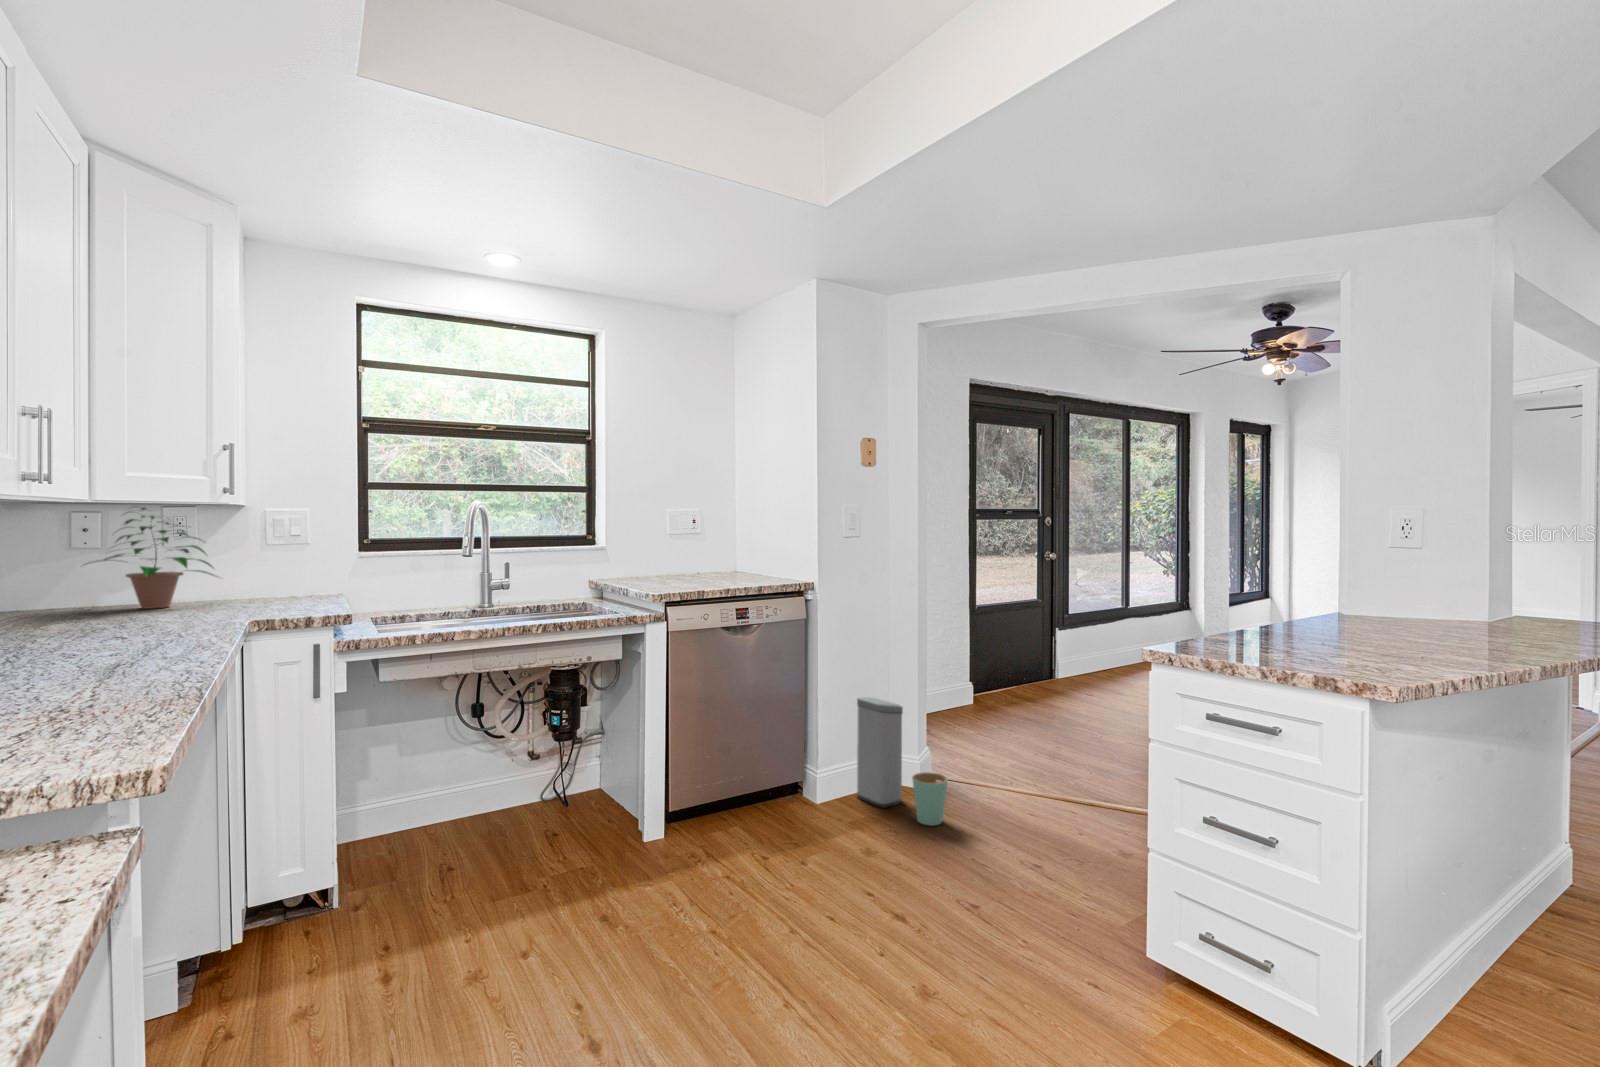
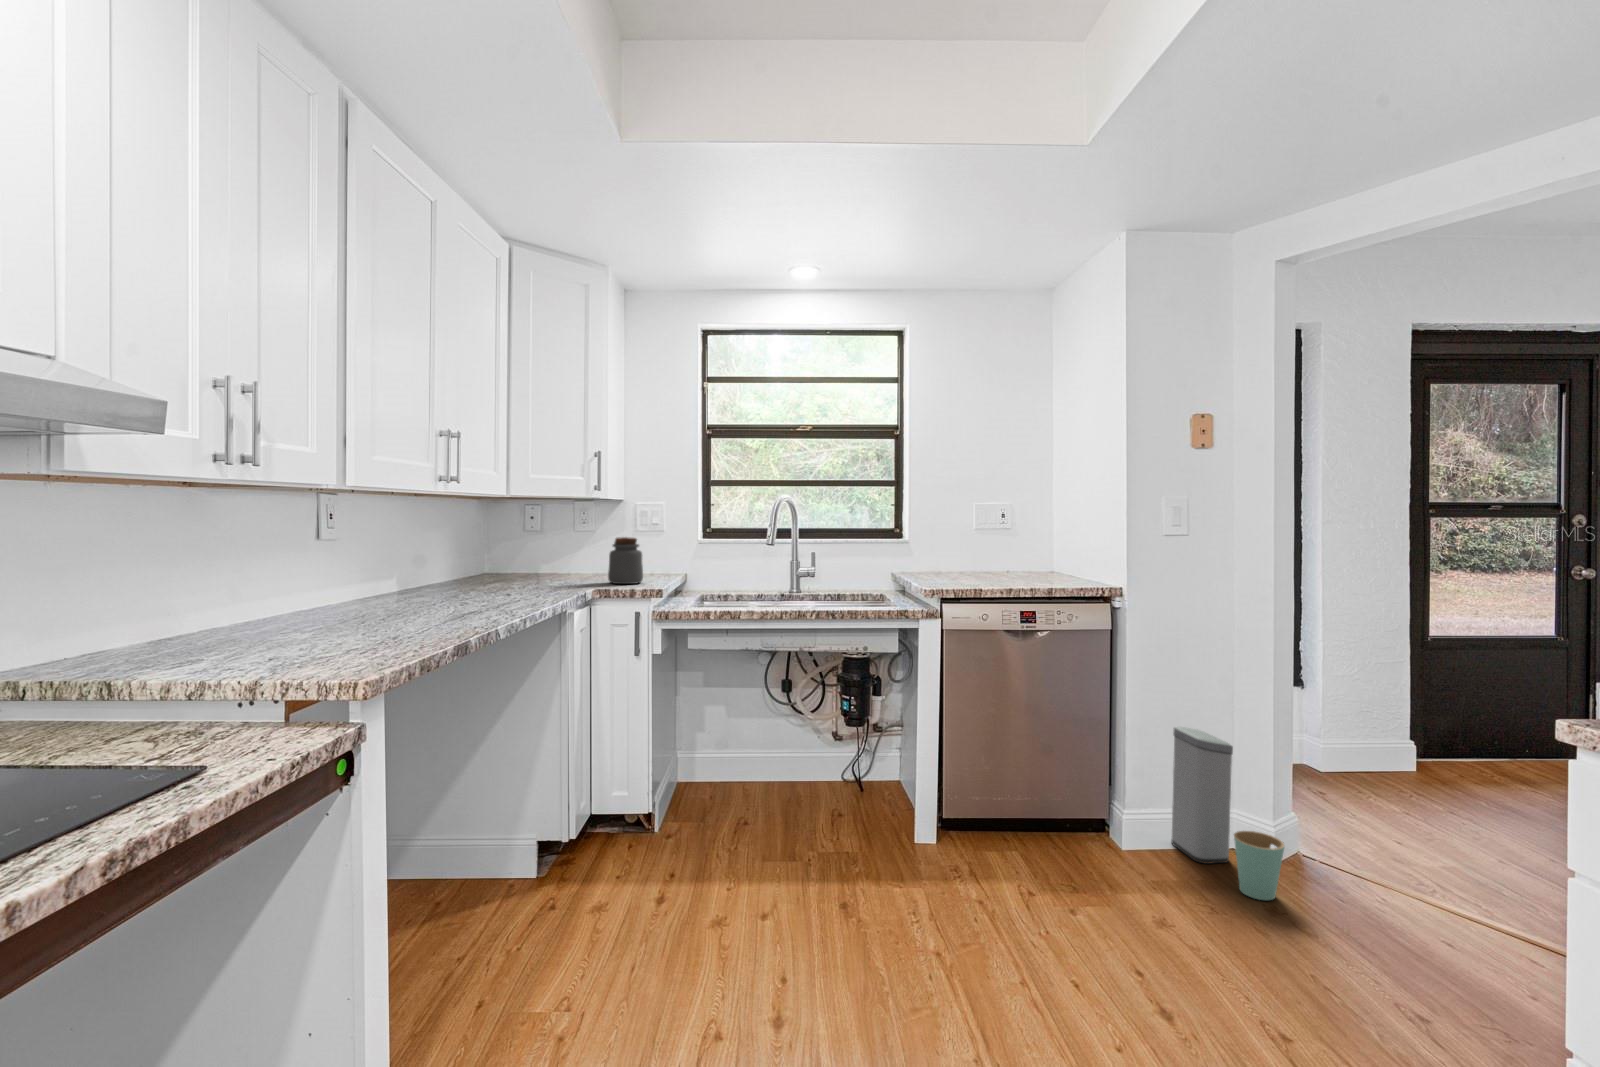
potted plant: present [83,507,215,609] -> none [513,501,598,578]
jar: none [255,552,306,610] -> present [608,537,643,584]

